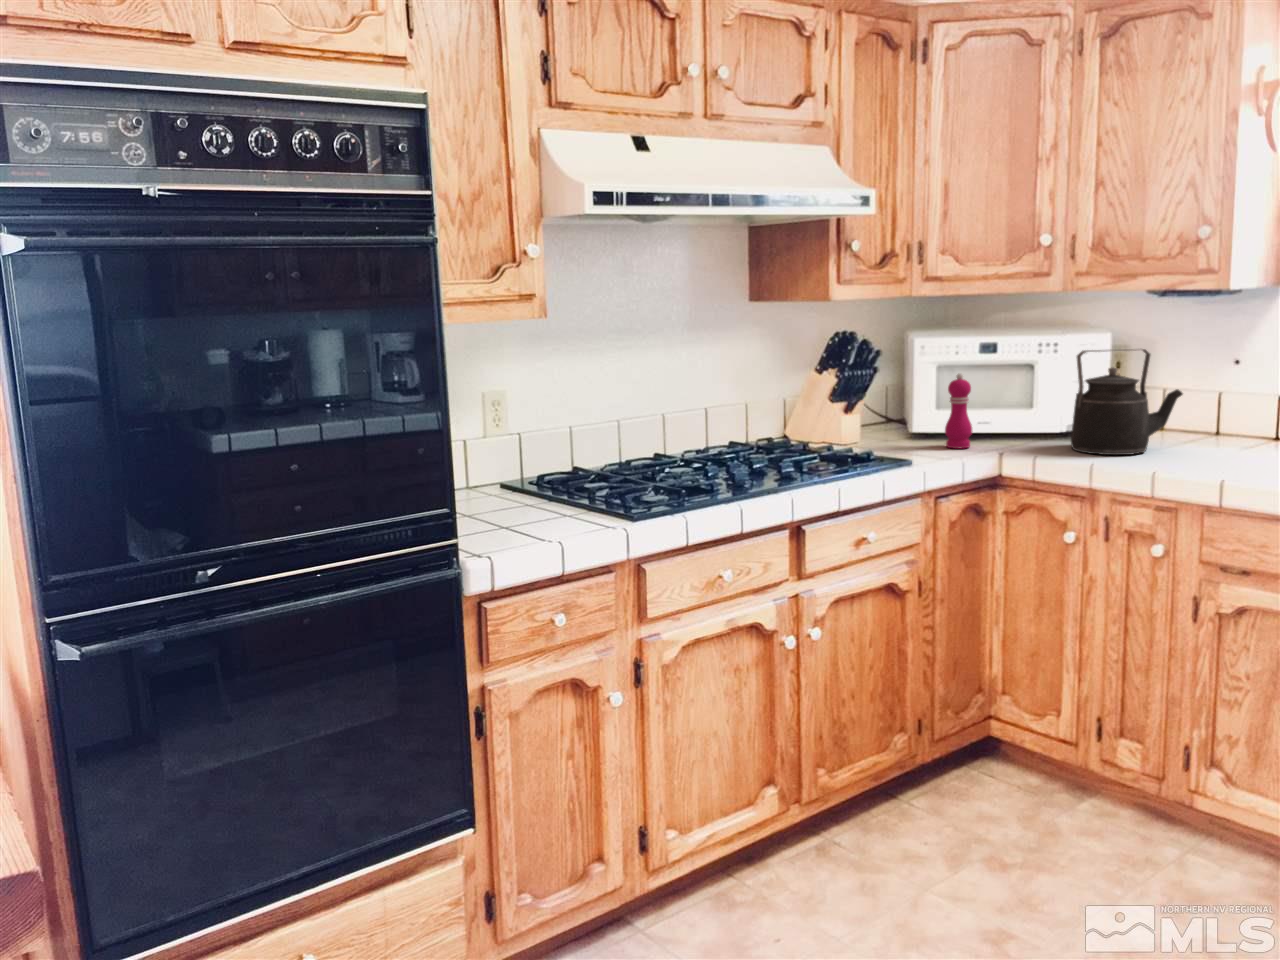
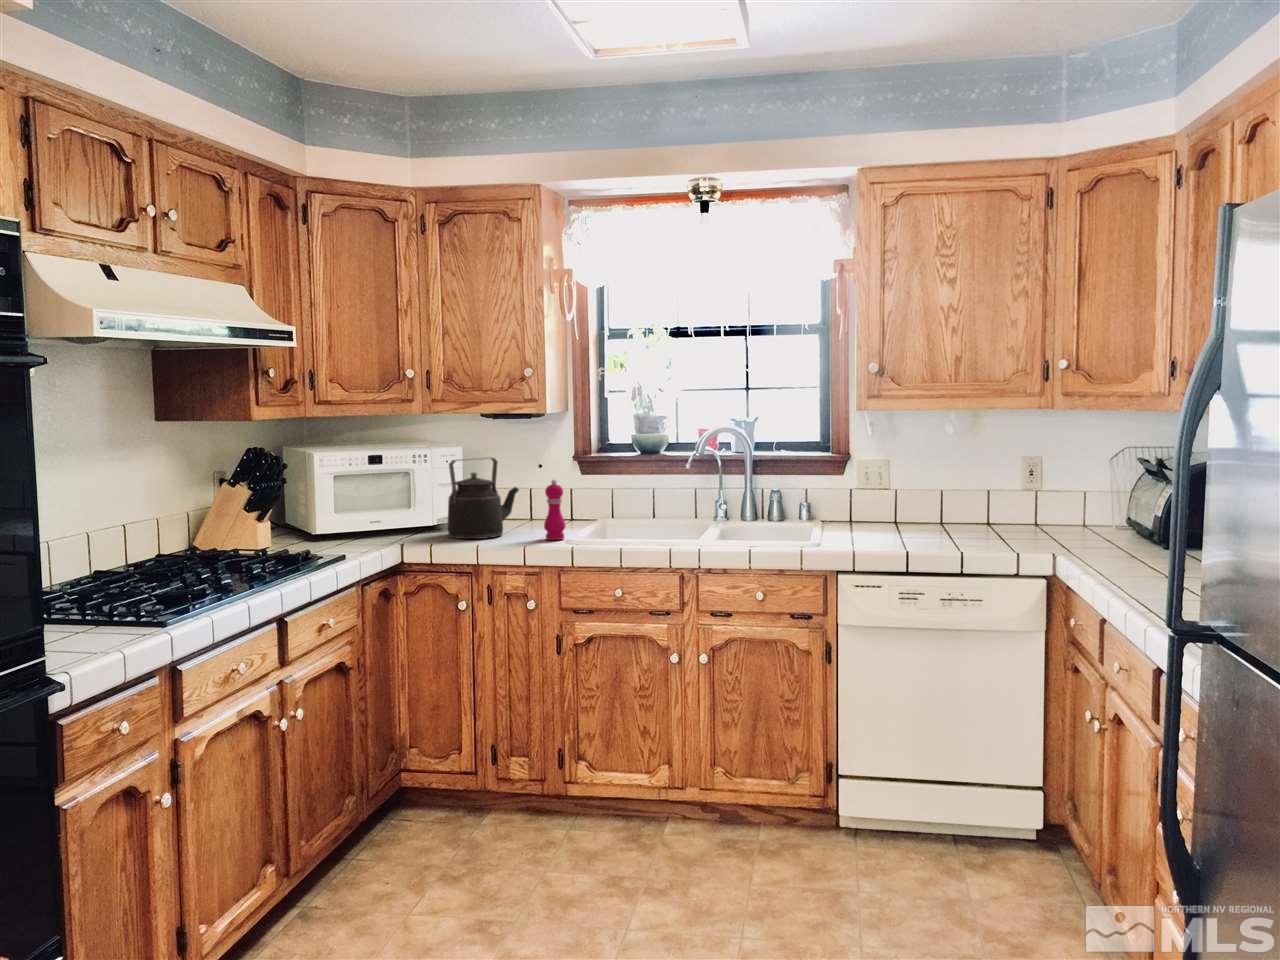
pepper mill: present [945,374,973,449] -> present [544,480,565,540]

